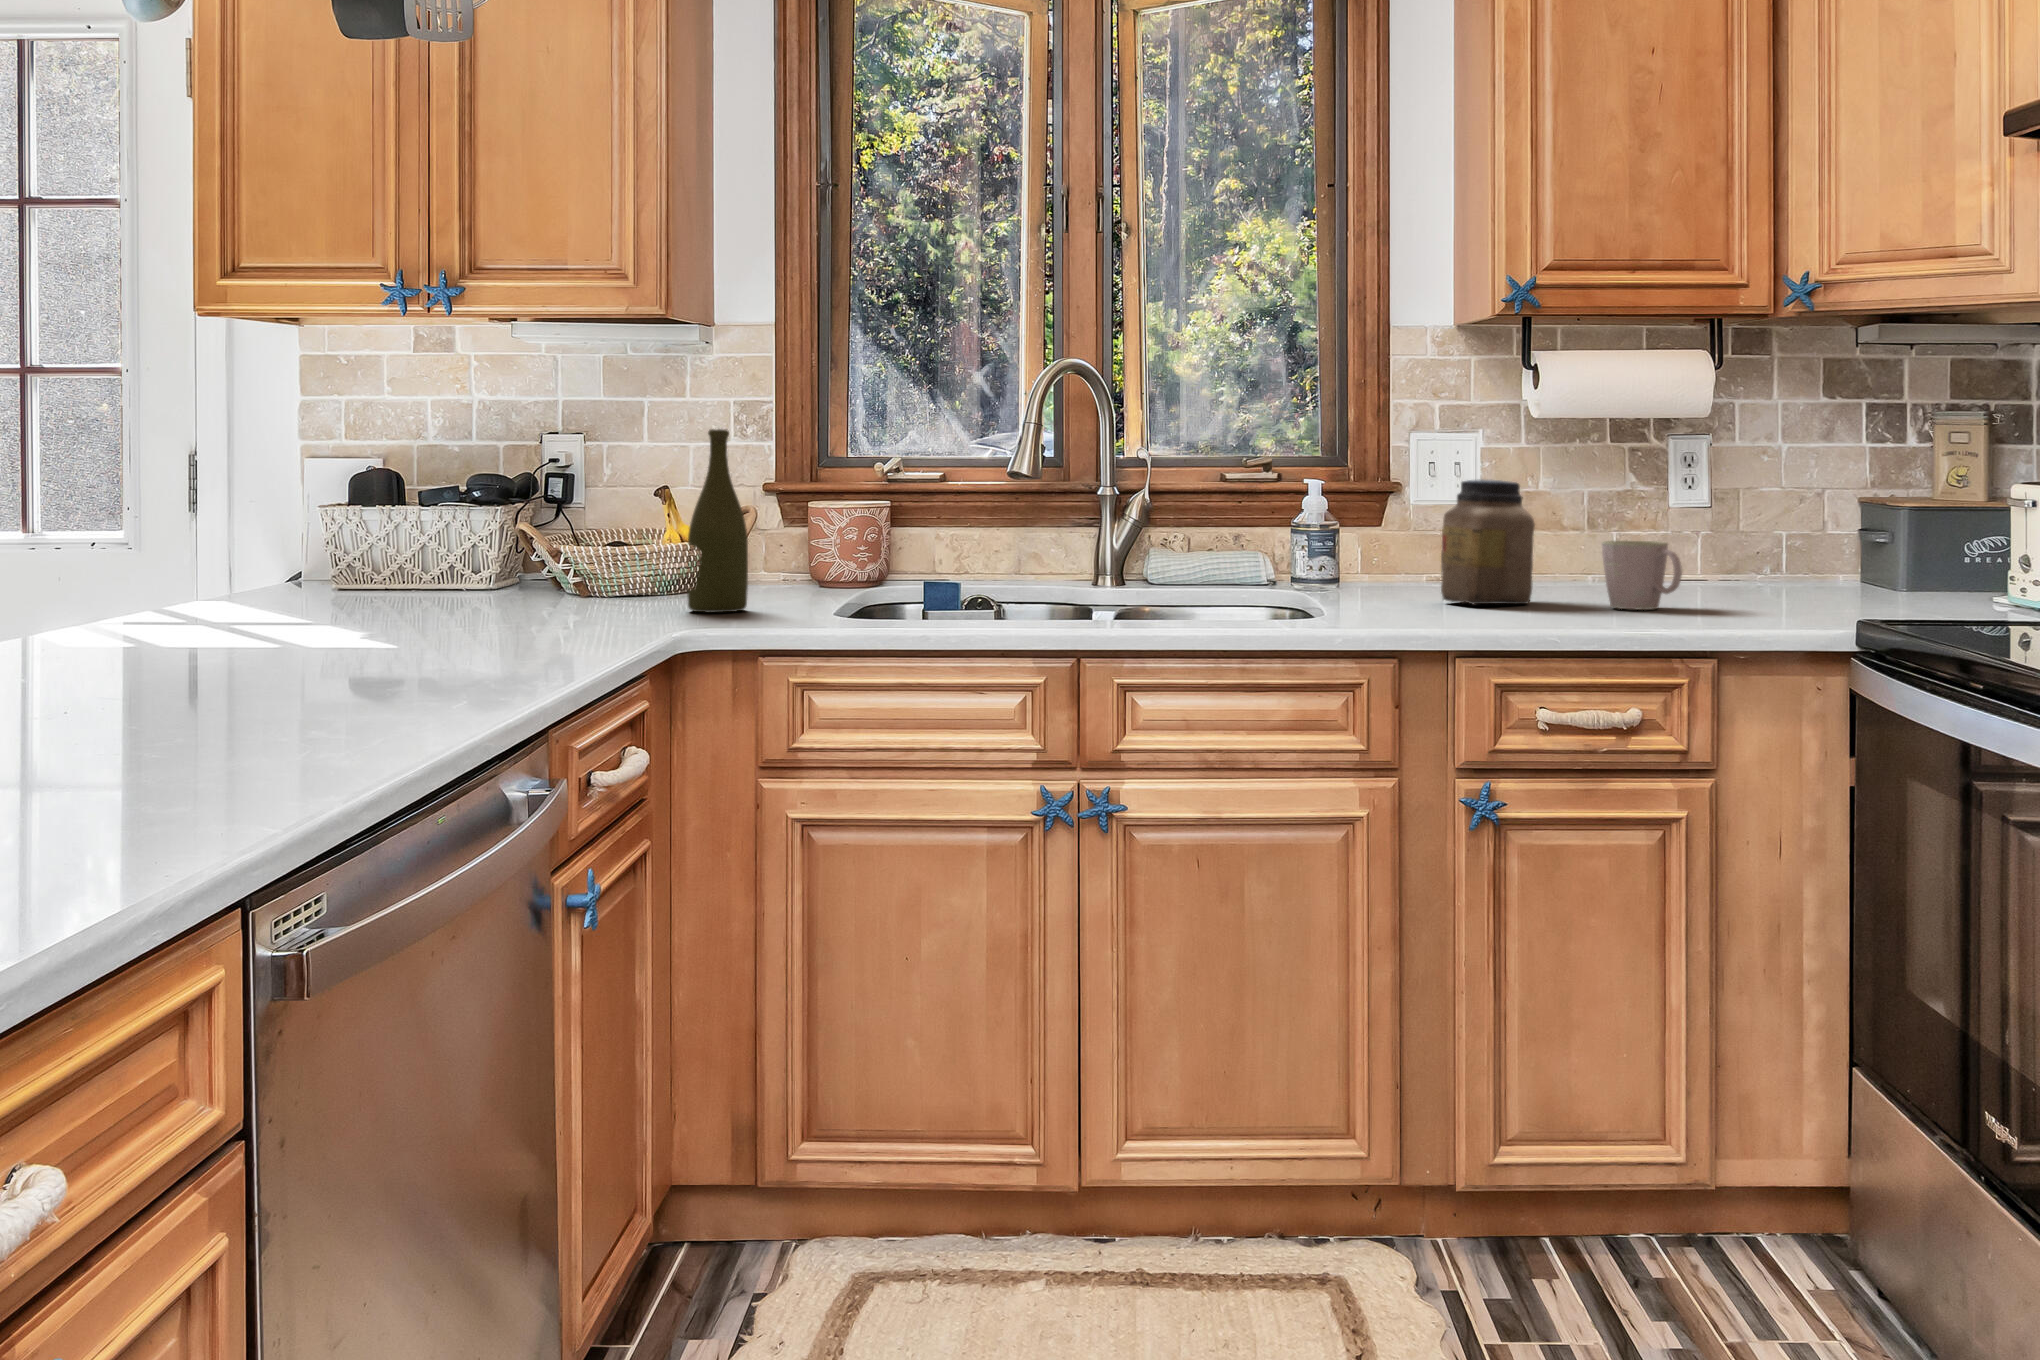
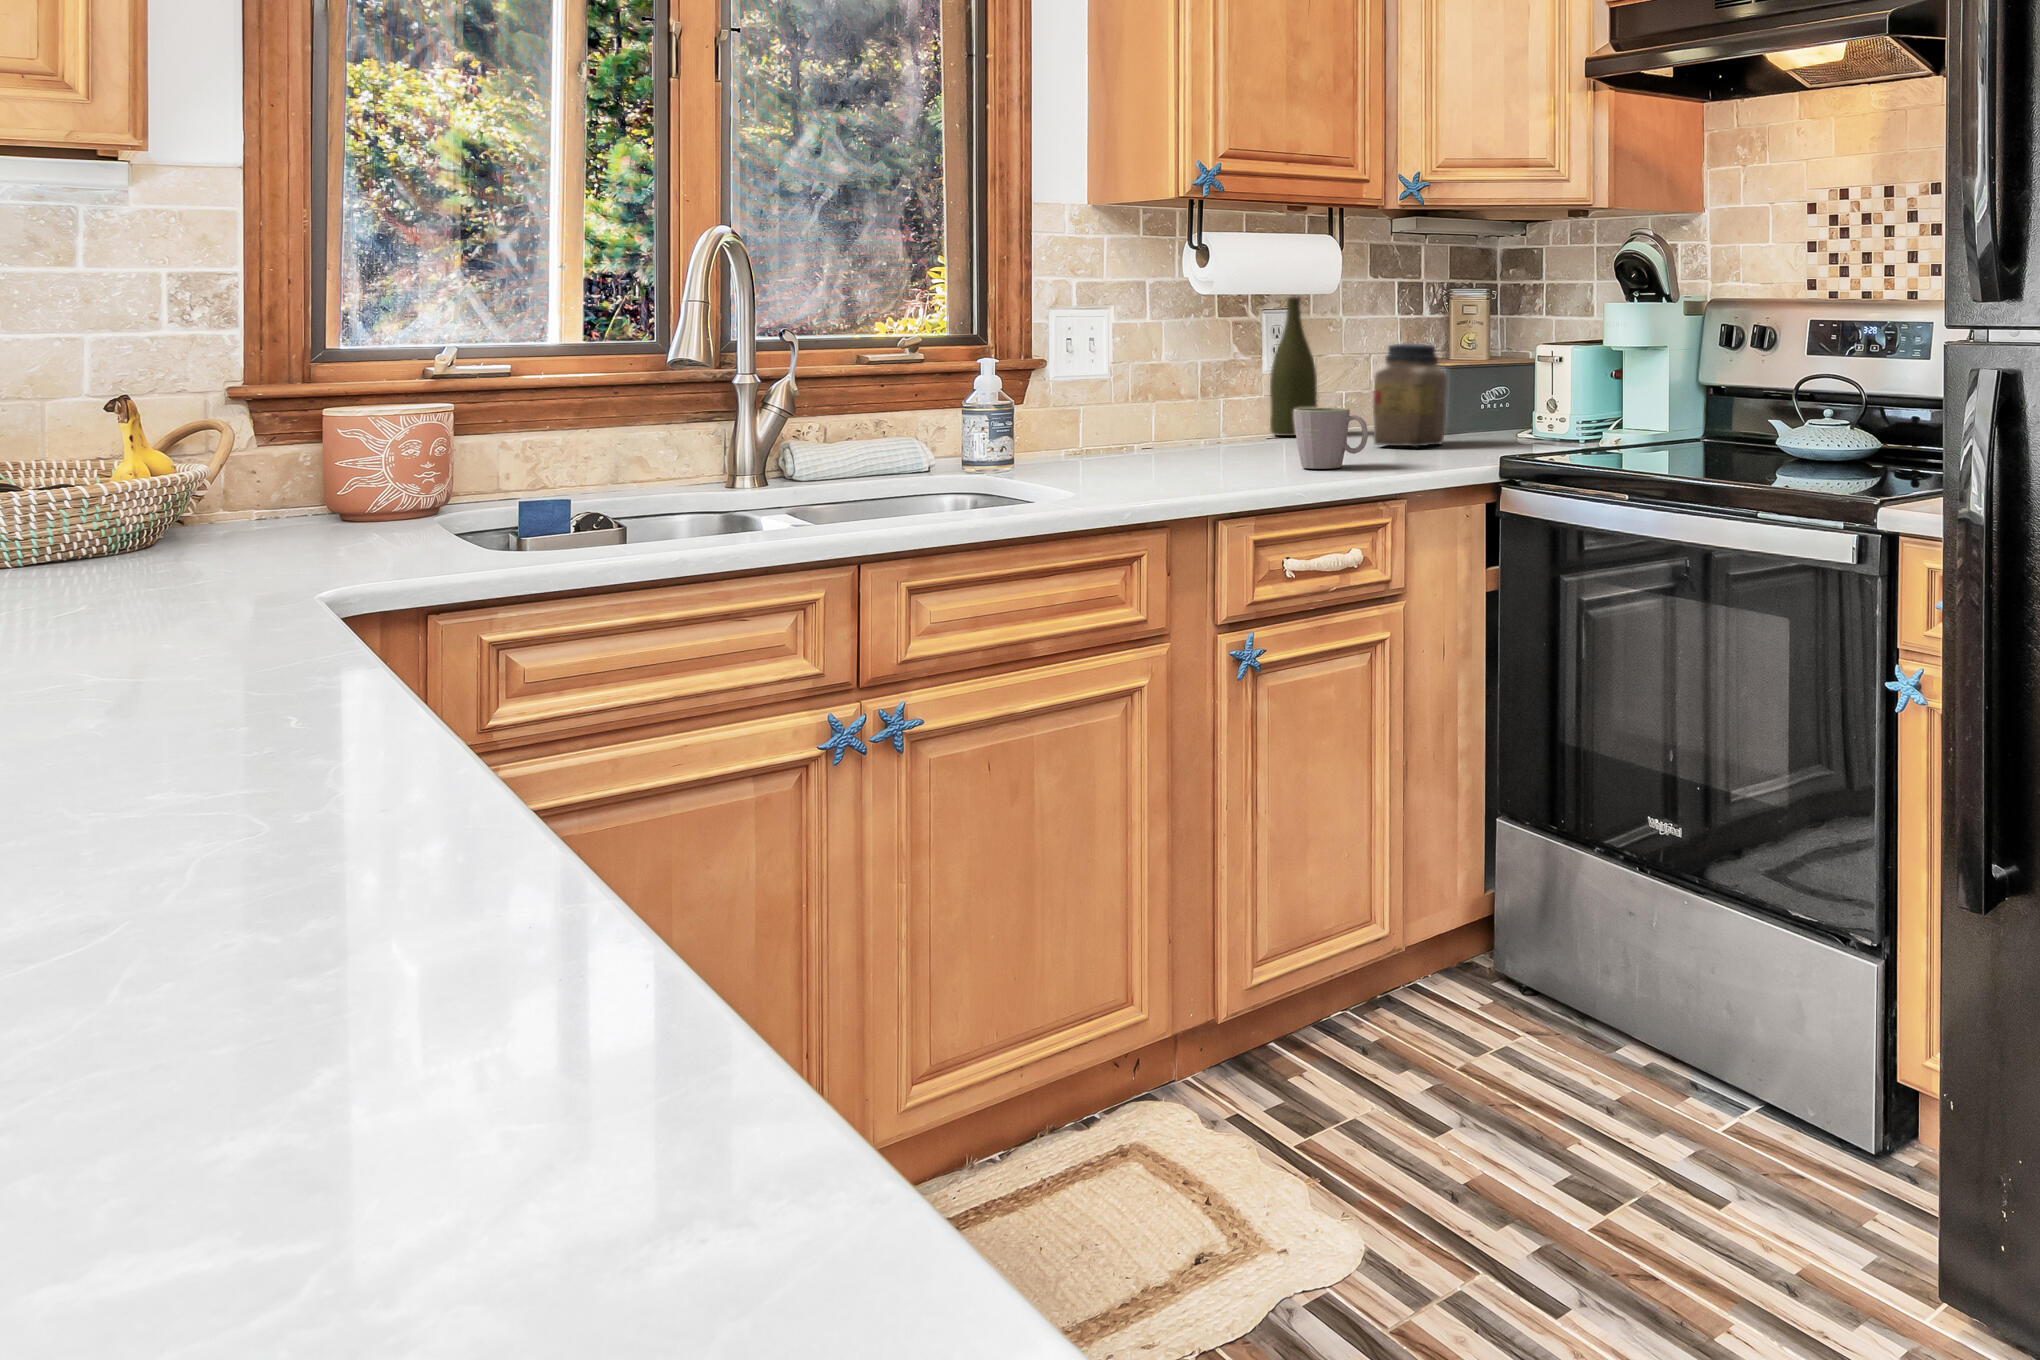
bottle: present [687,429,748,612] -> present [1270,297,1317,436]
jar: present [1441,479,1535,604] -> present [1373,343,1447,446]

